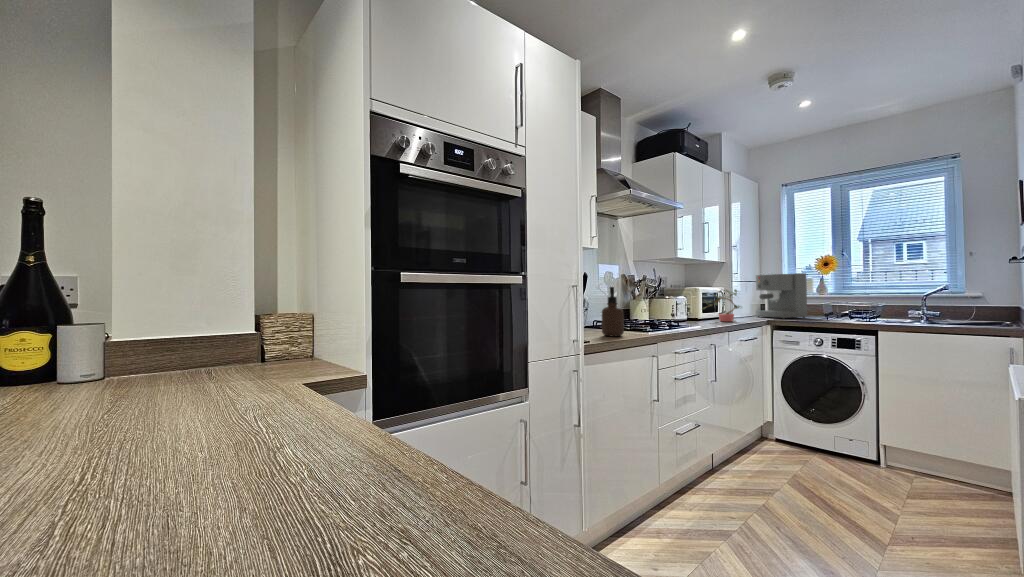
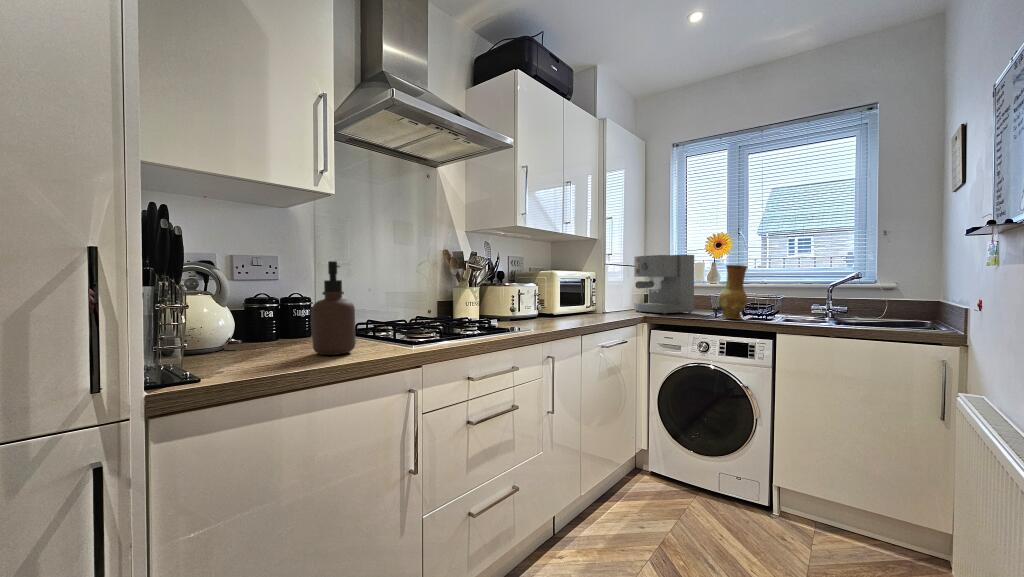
ceramic jug: none [829,281,854,322] -> present [718,265,748,320]
potted plant: present [702,289,740,322] -> none [550,272,608,321]

